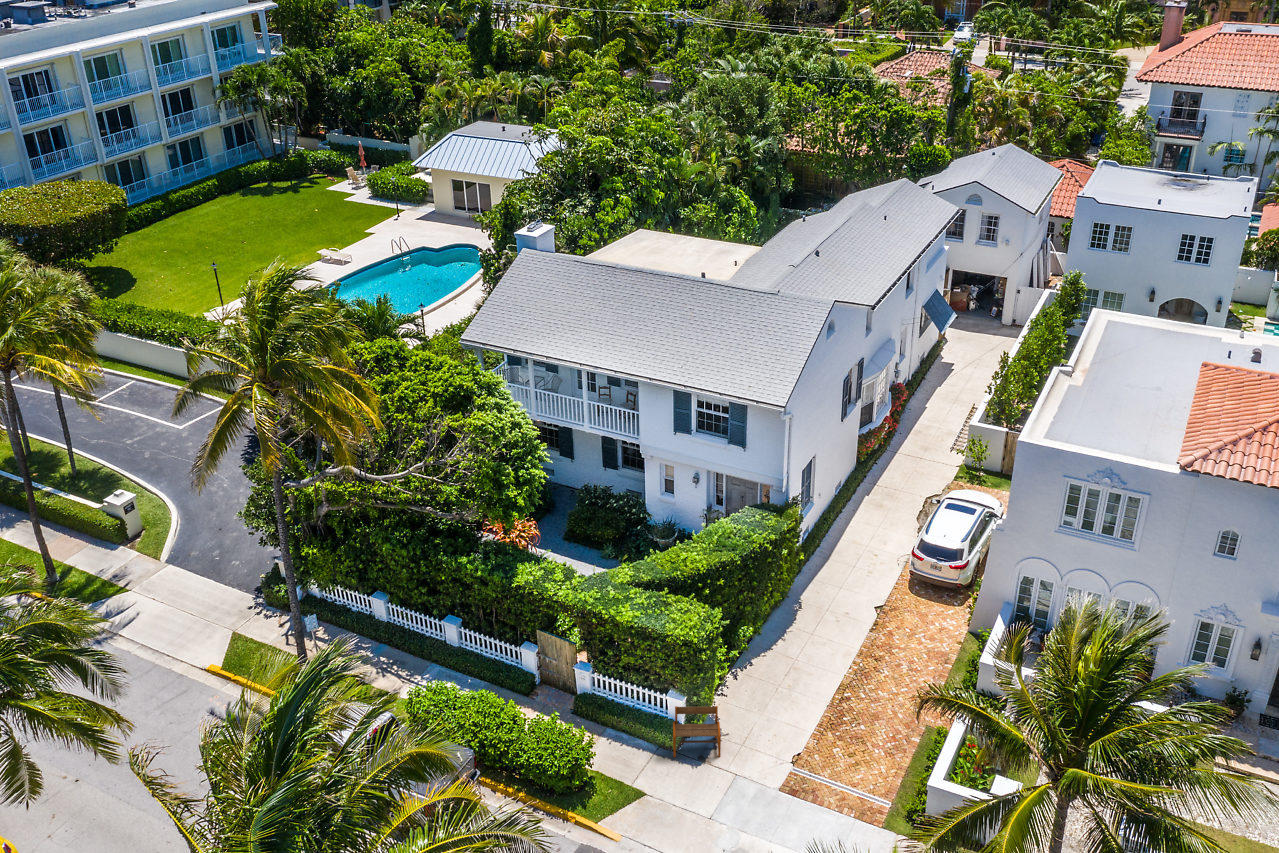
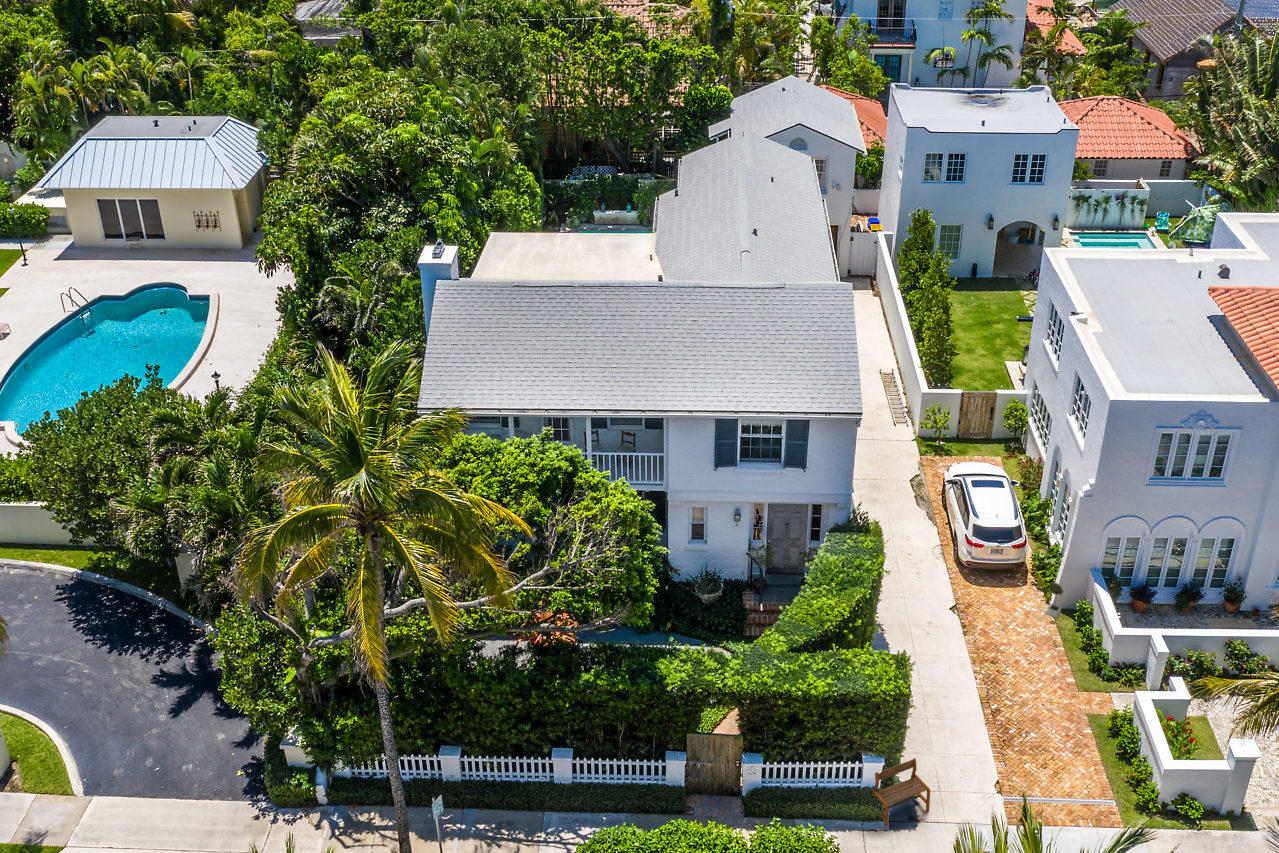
potted tree: none [960,609,976,645] -> present [1047,582,1063,618]

